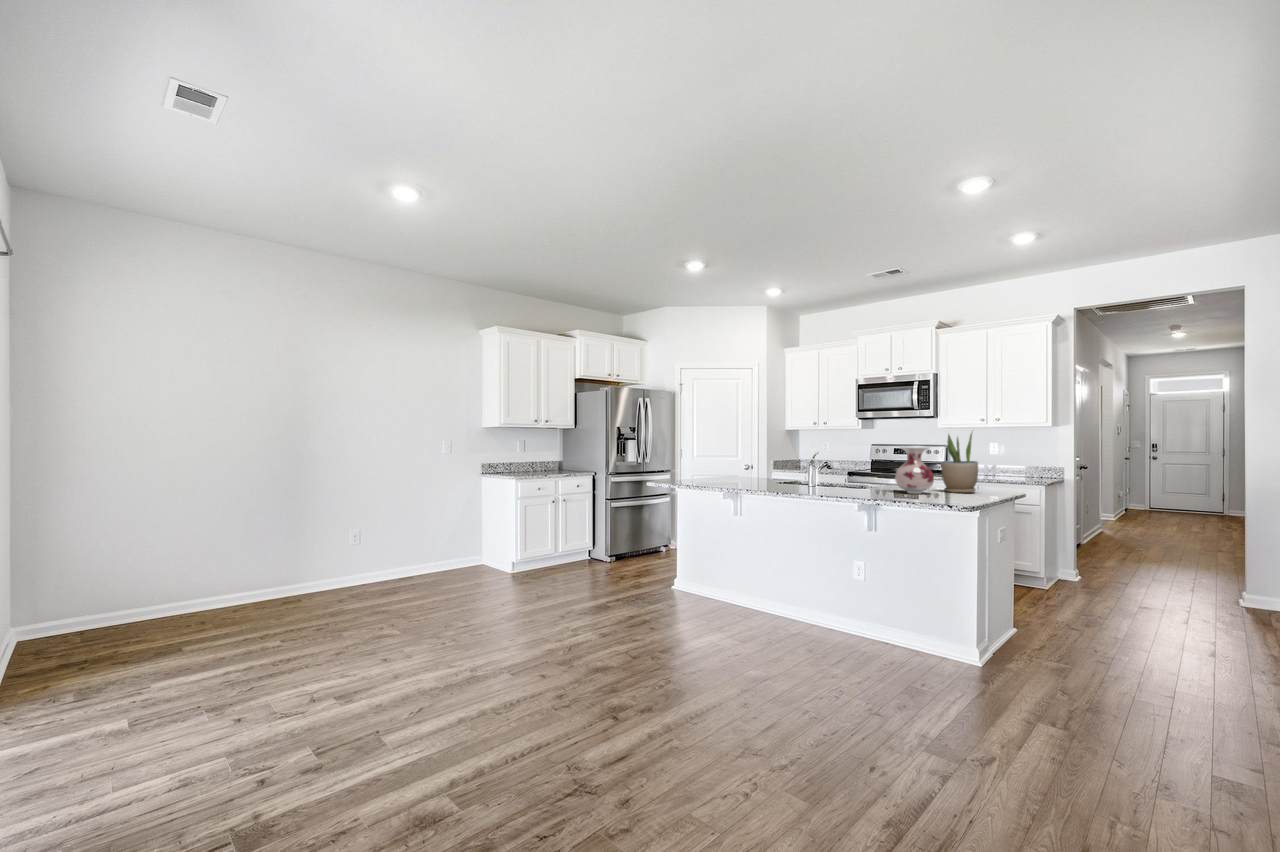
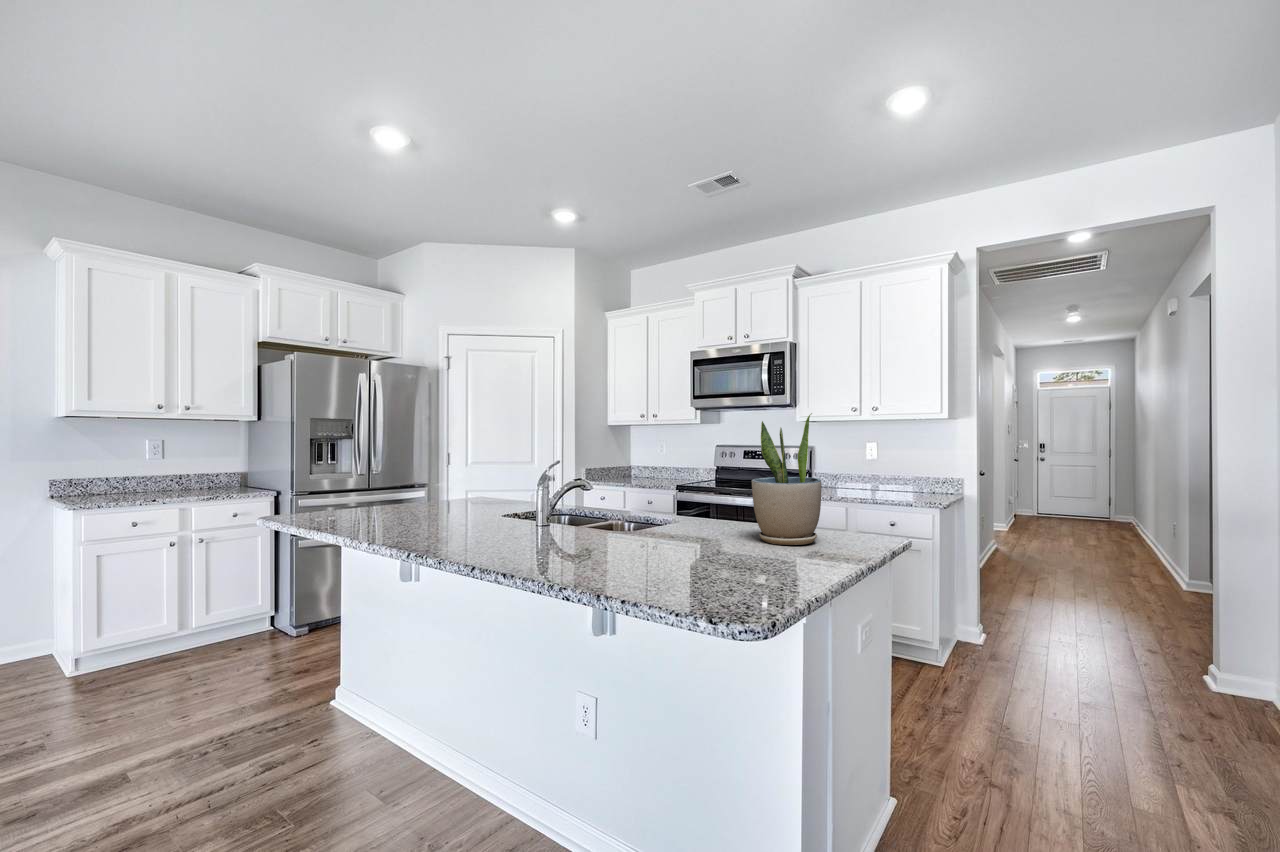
vase: present [895,447,934,494] -> none [649,450,726,552]

